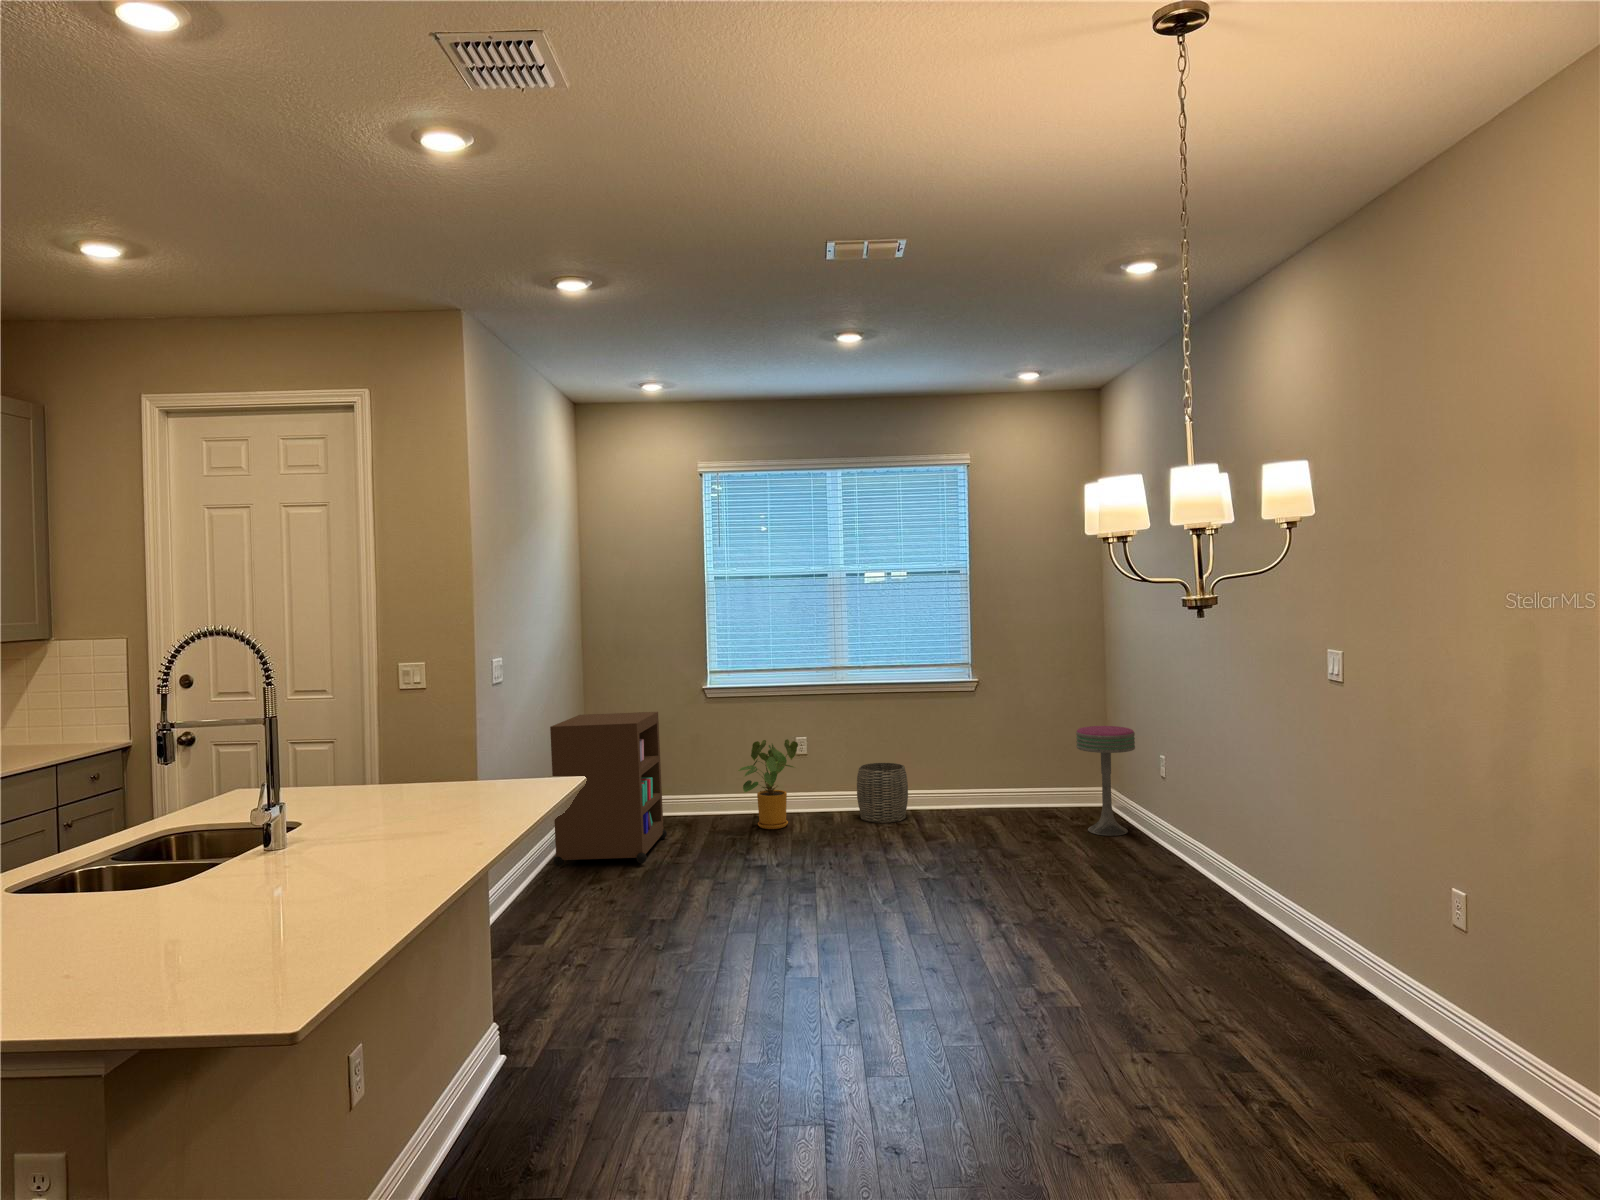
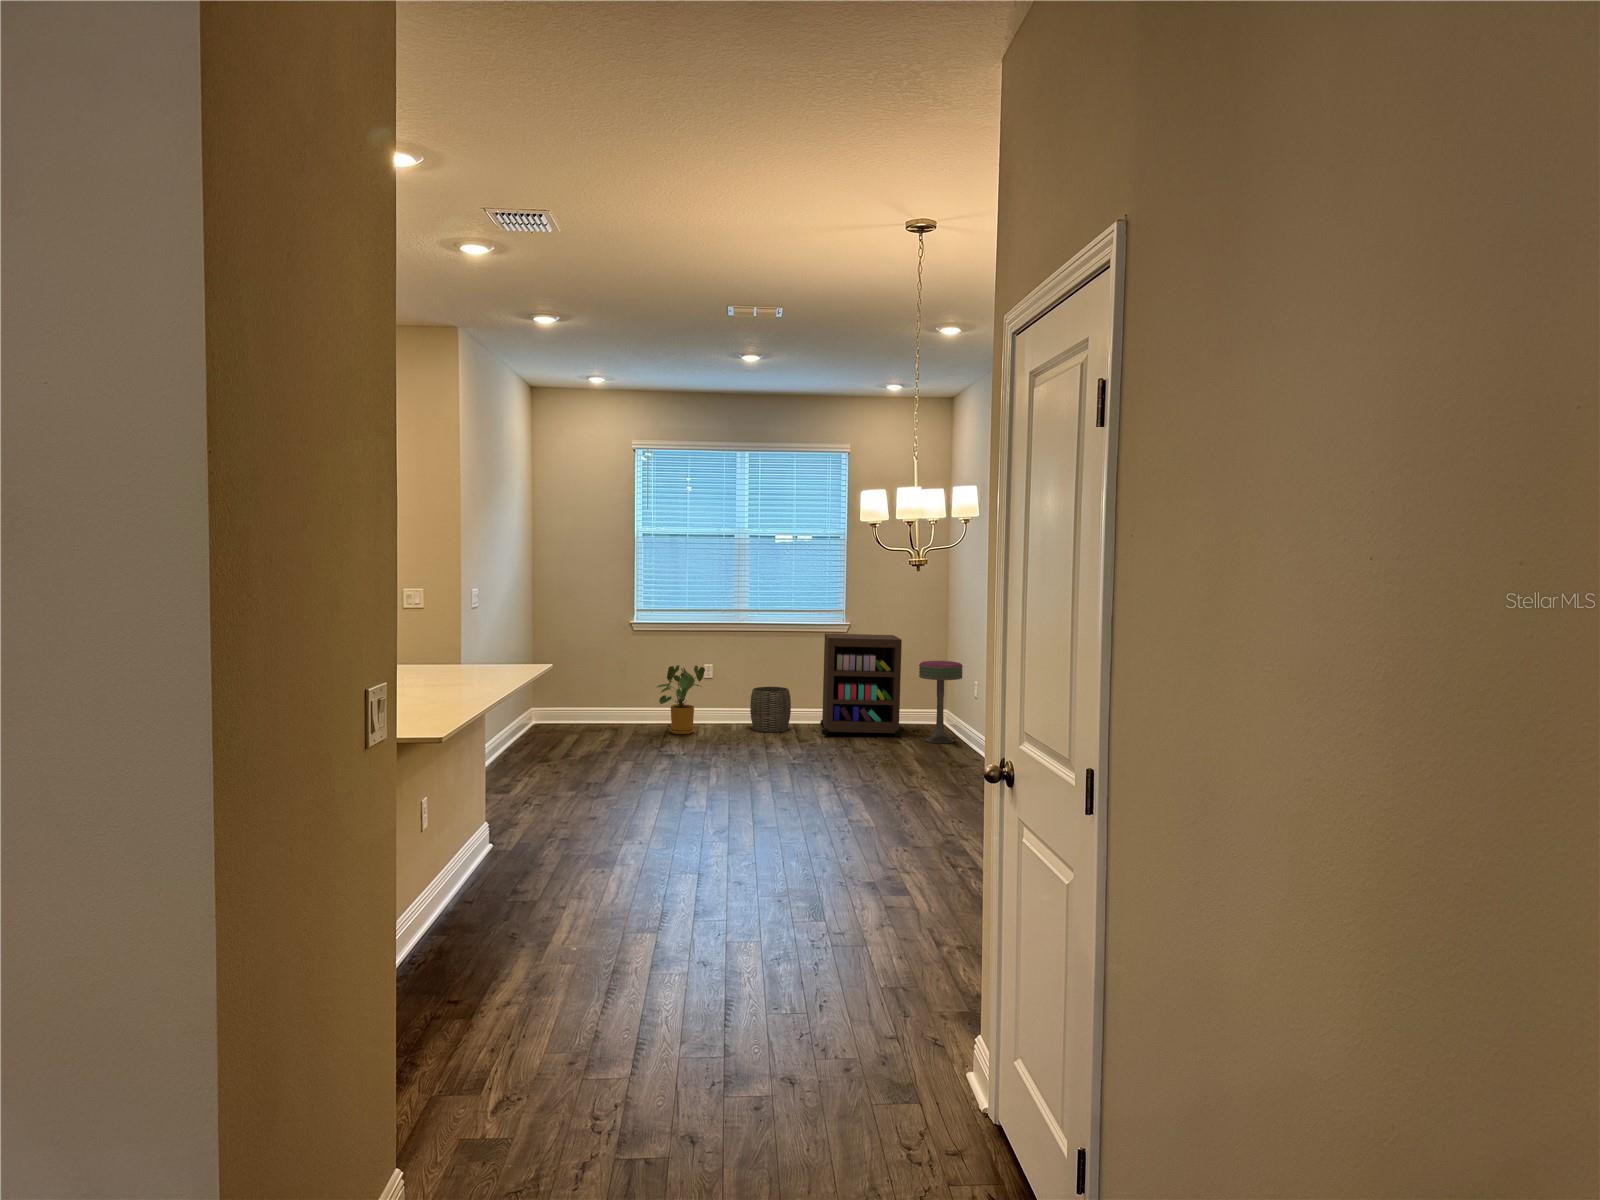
storage cabinet: present [550,712,667,866] -> present [820,633,902,737]

